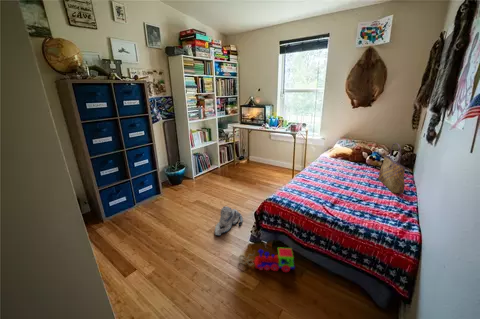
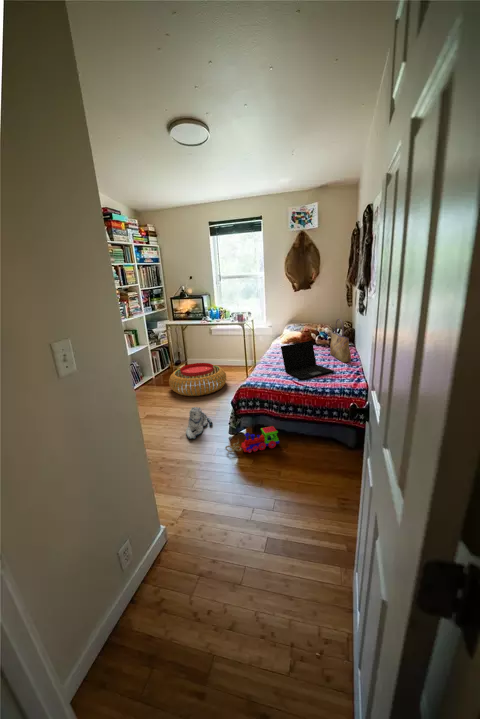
pouf: none [225,162,273,191] -> present [169,363,227,396]
laptop: none [318,163,377,208] -> present [281,341,334,380]

